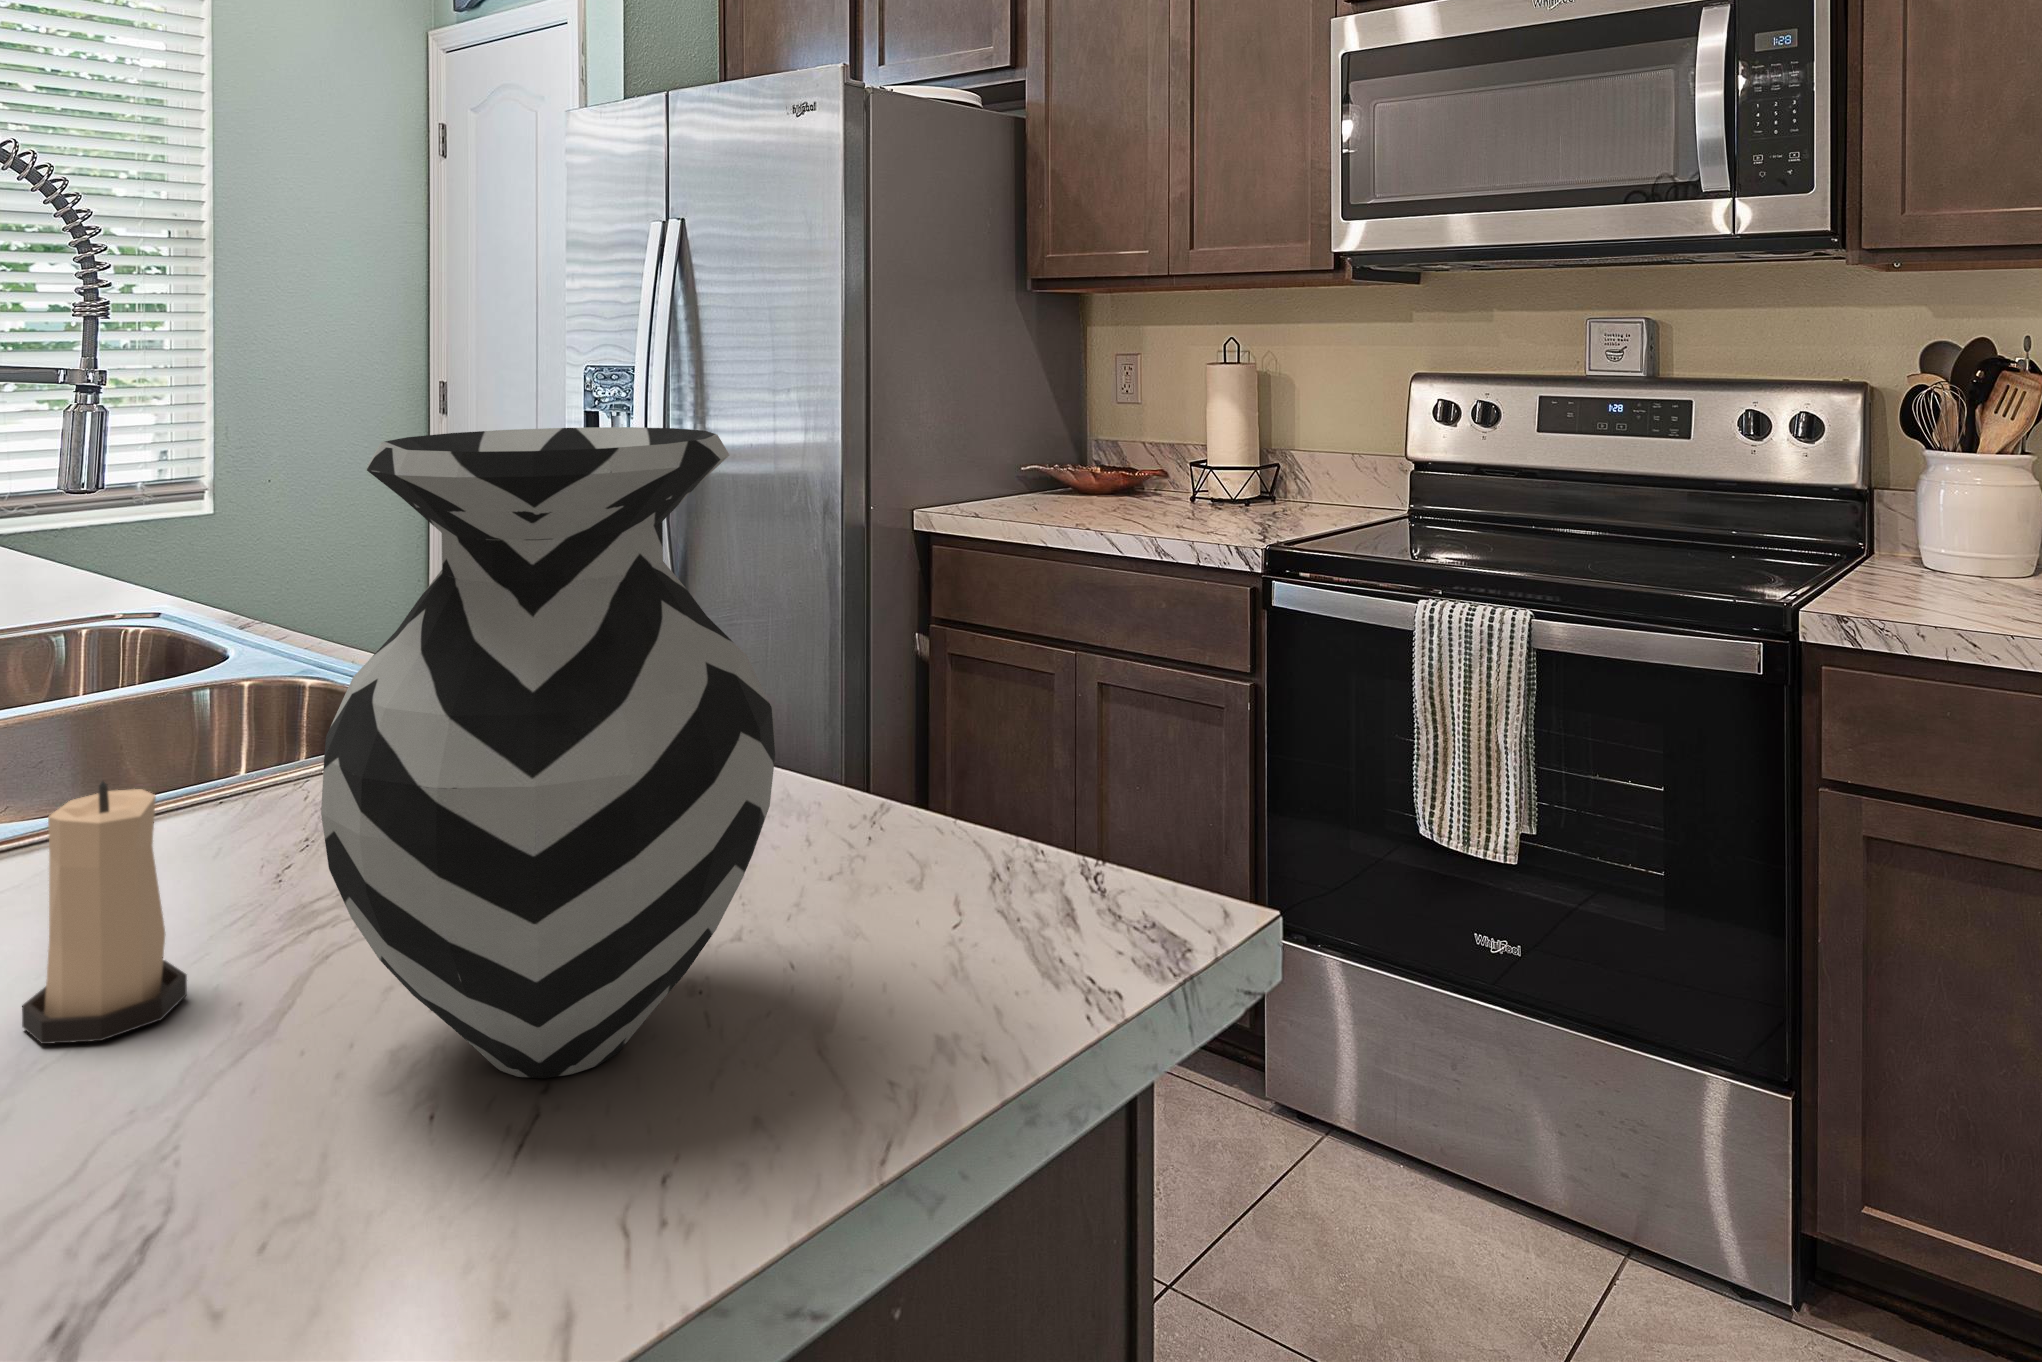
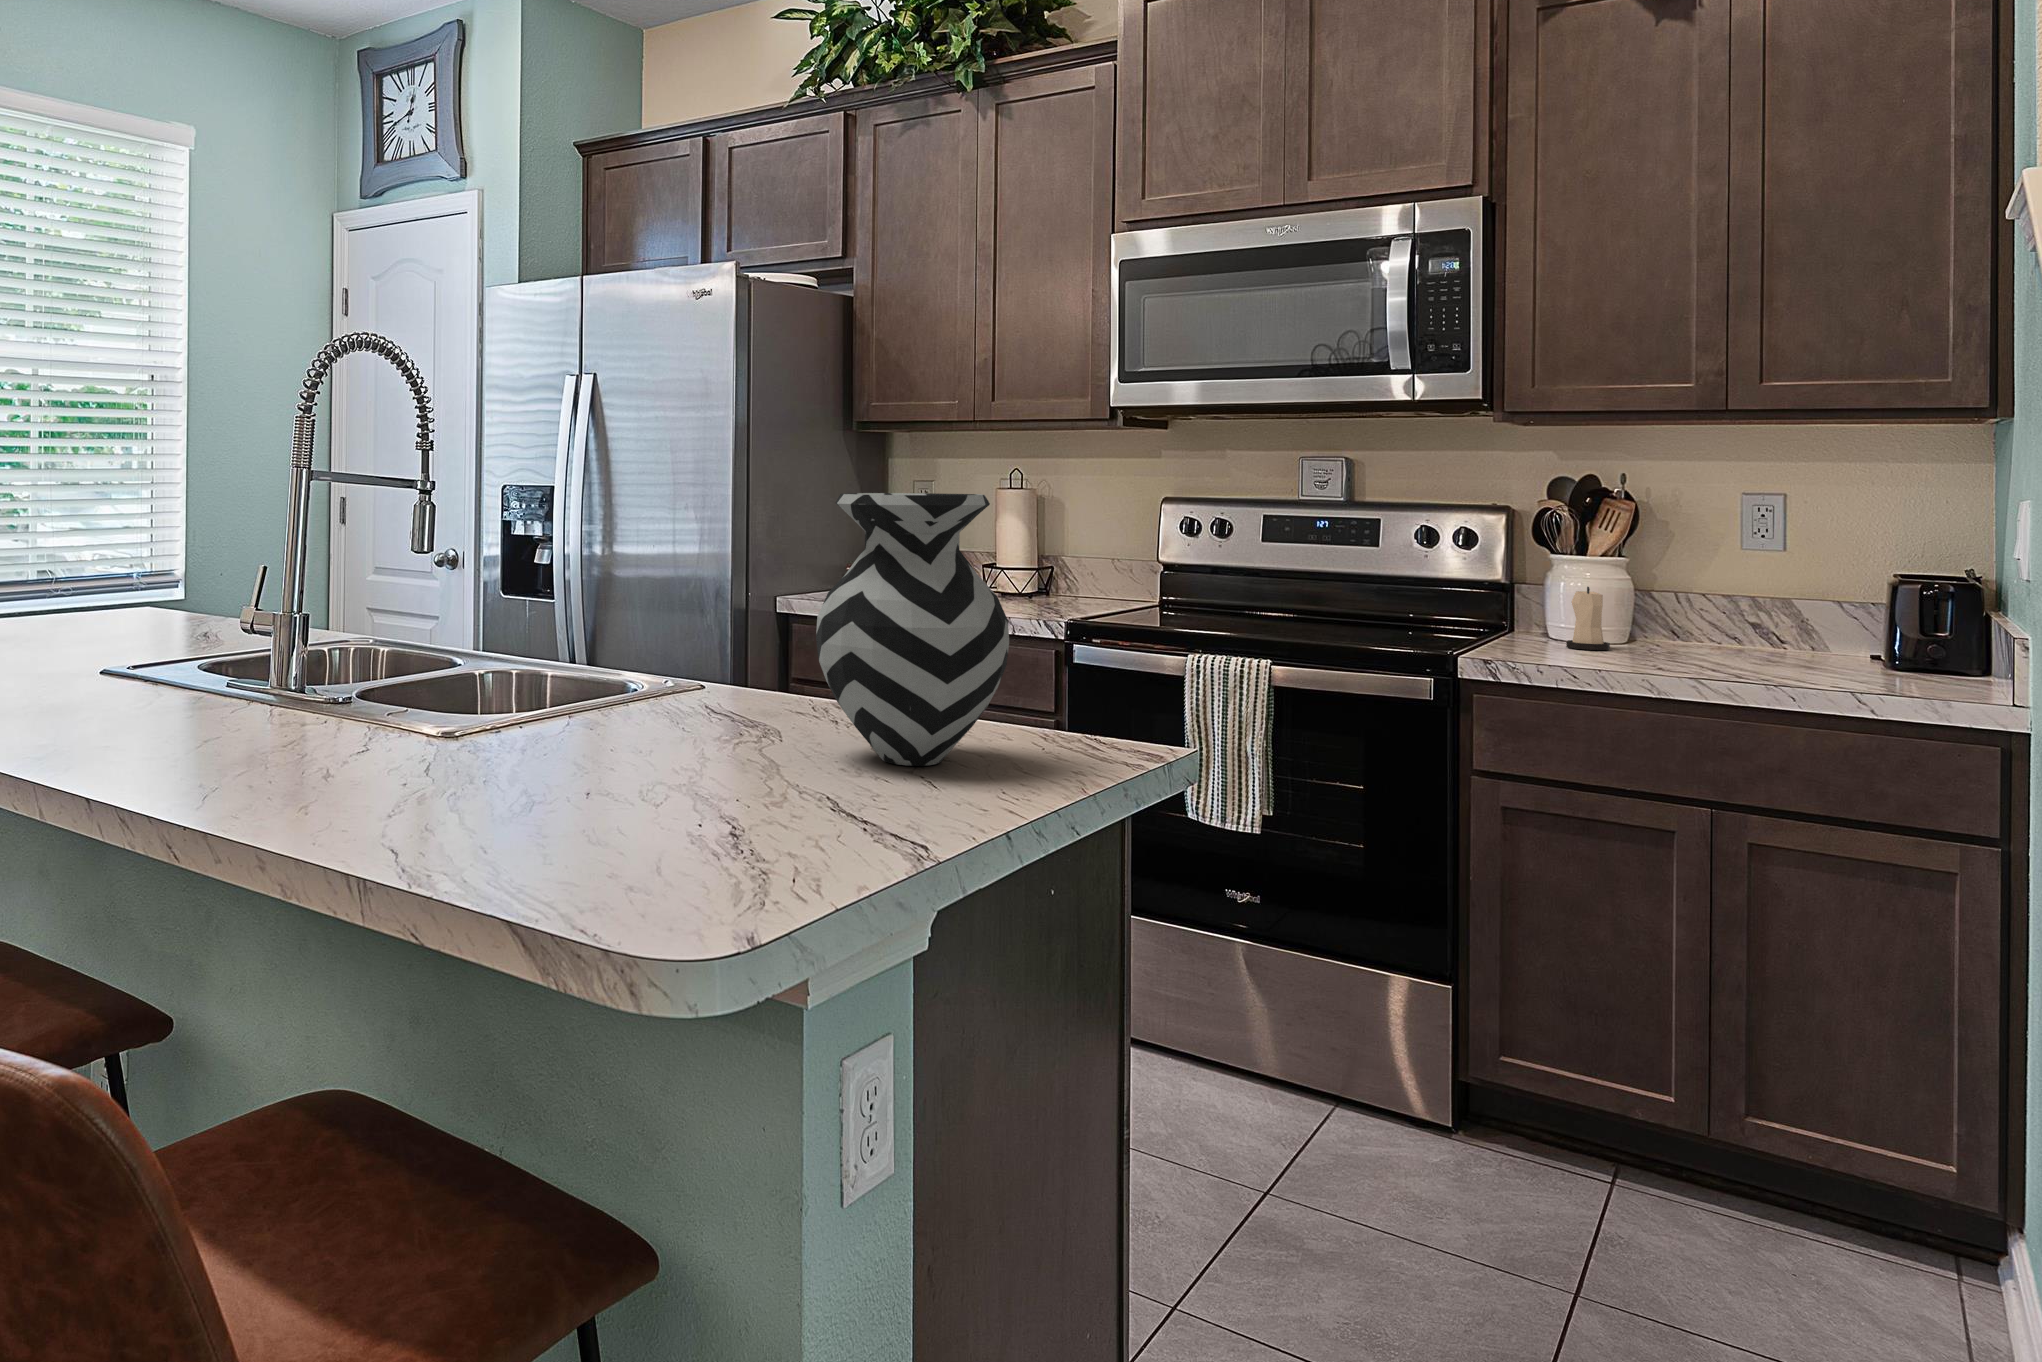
candle: present [22,781,187,1044] -> present [1566,587,1610,650]

